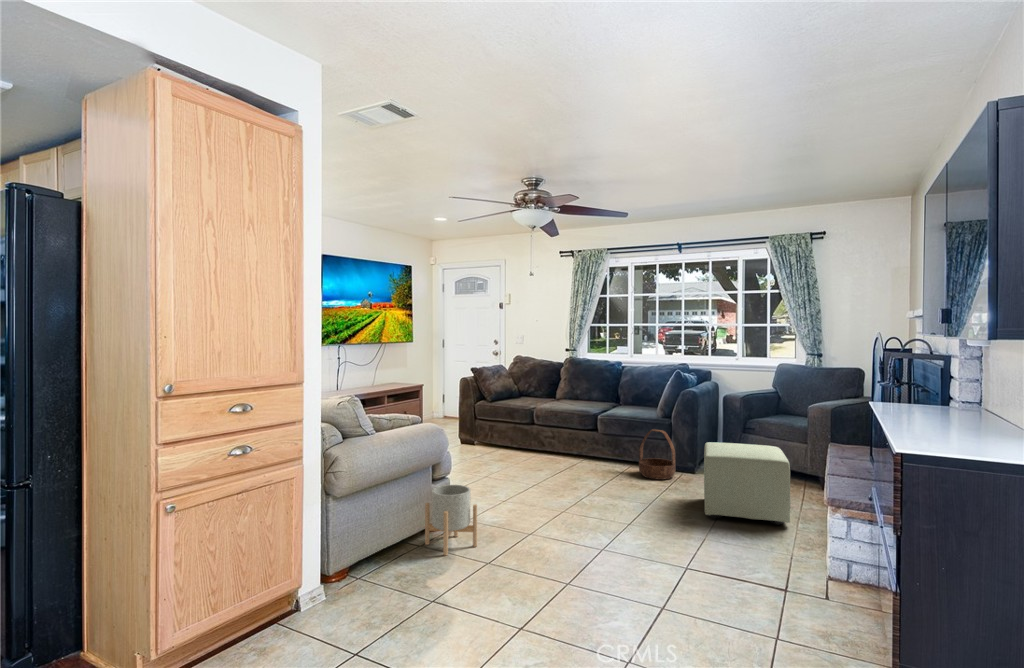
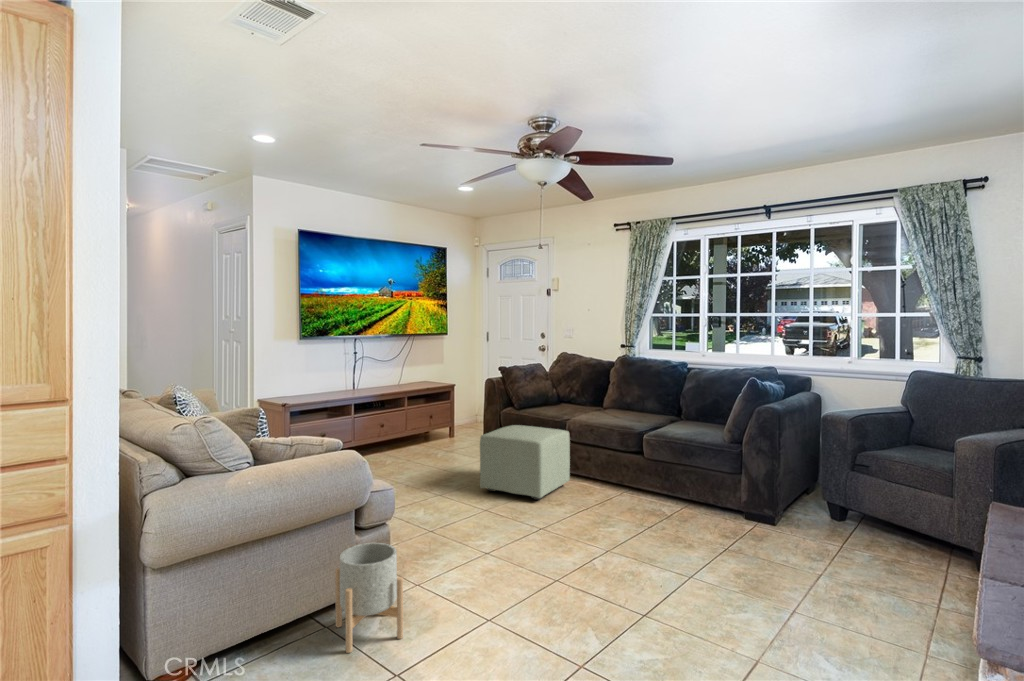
basket: present [639,429,675,480] -> none [693,459,745,530]
ottoman: present [704,442,791,525] -> present [480,425,570,500]

